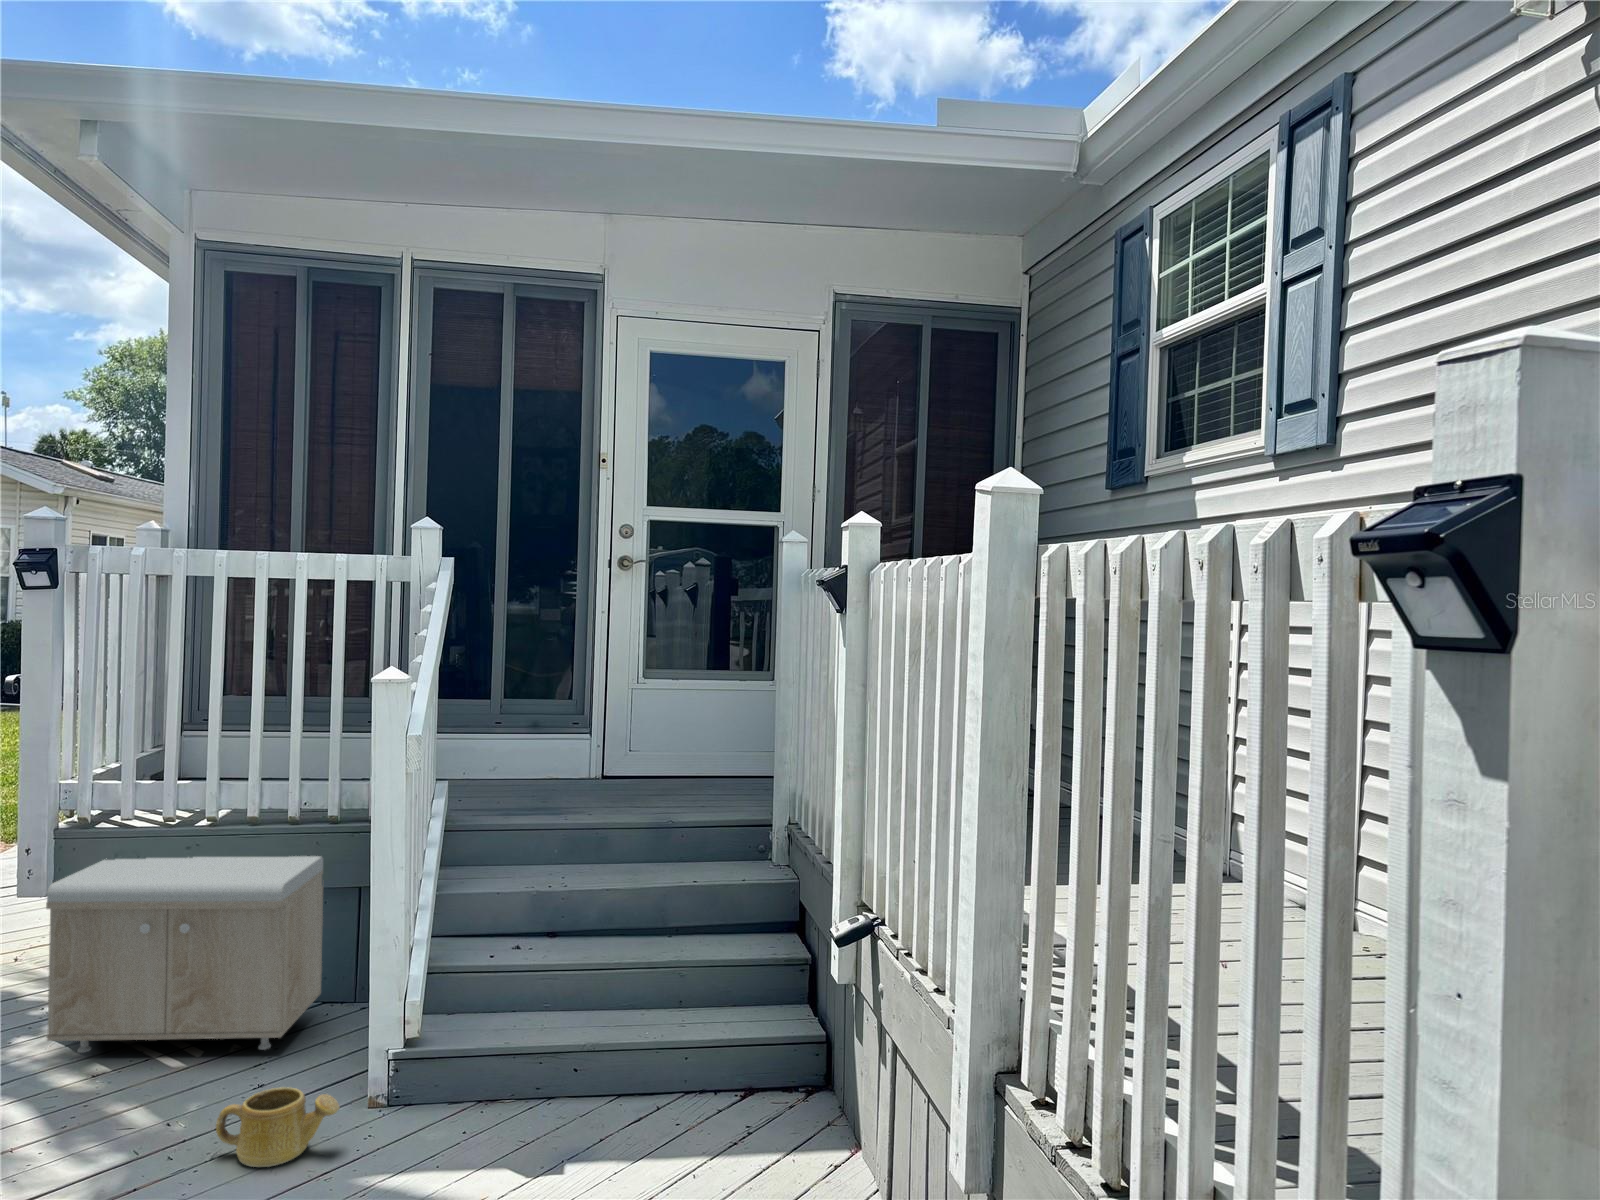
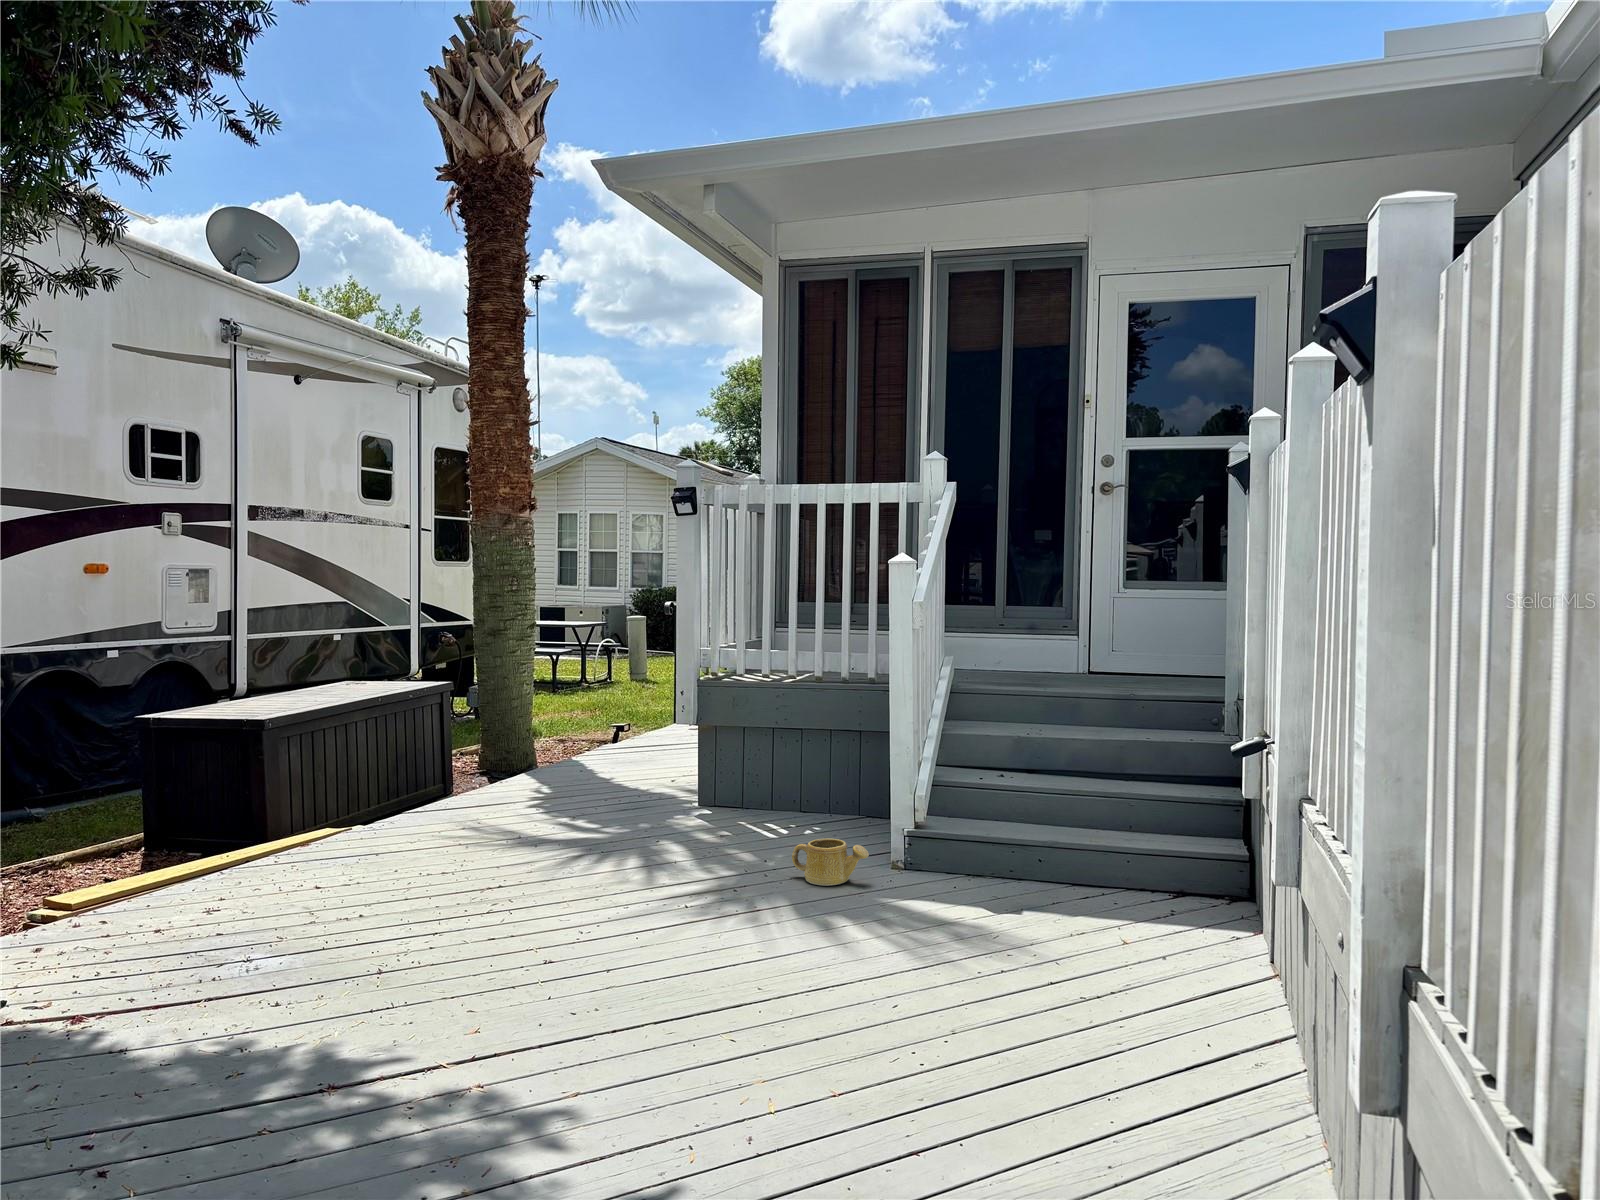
storage bench: present [46,856,323,1053] -> none [693,698,865,833]

